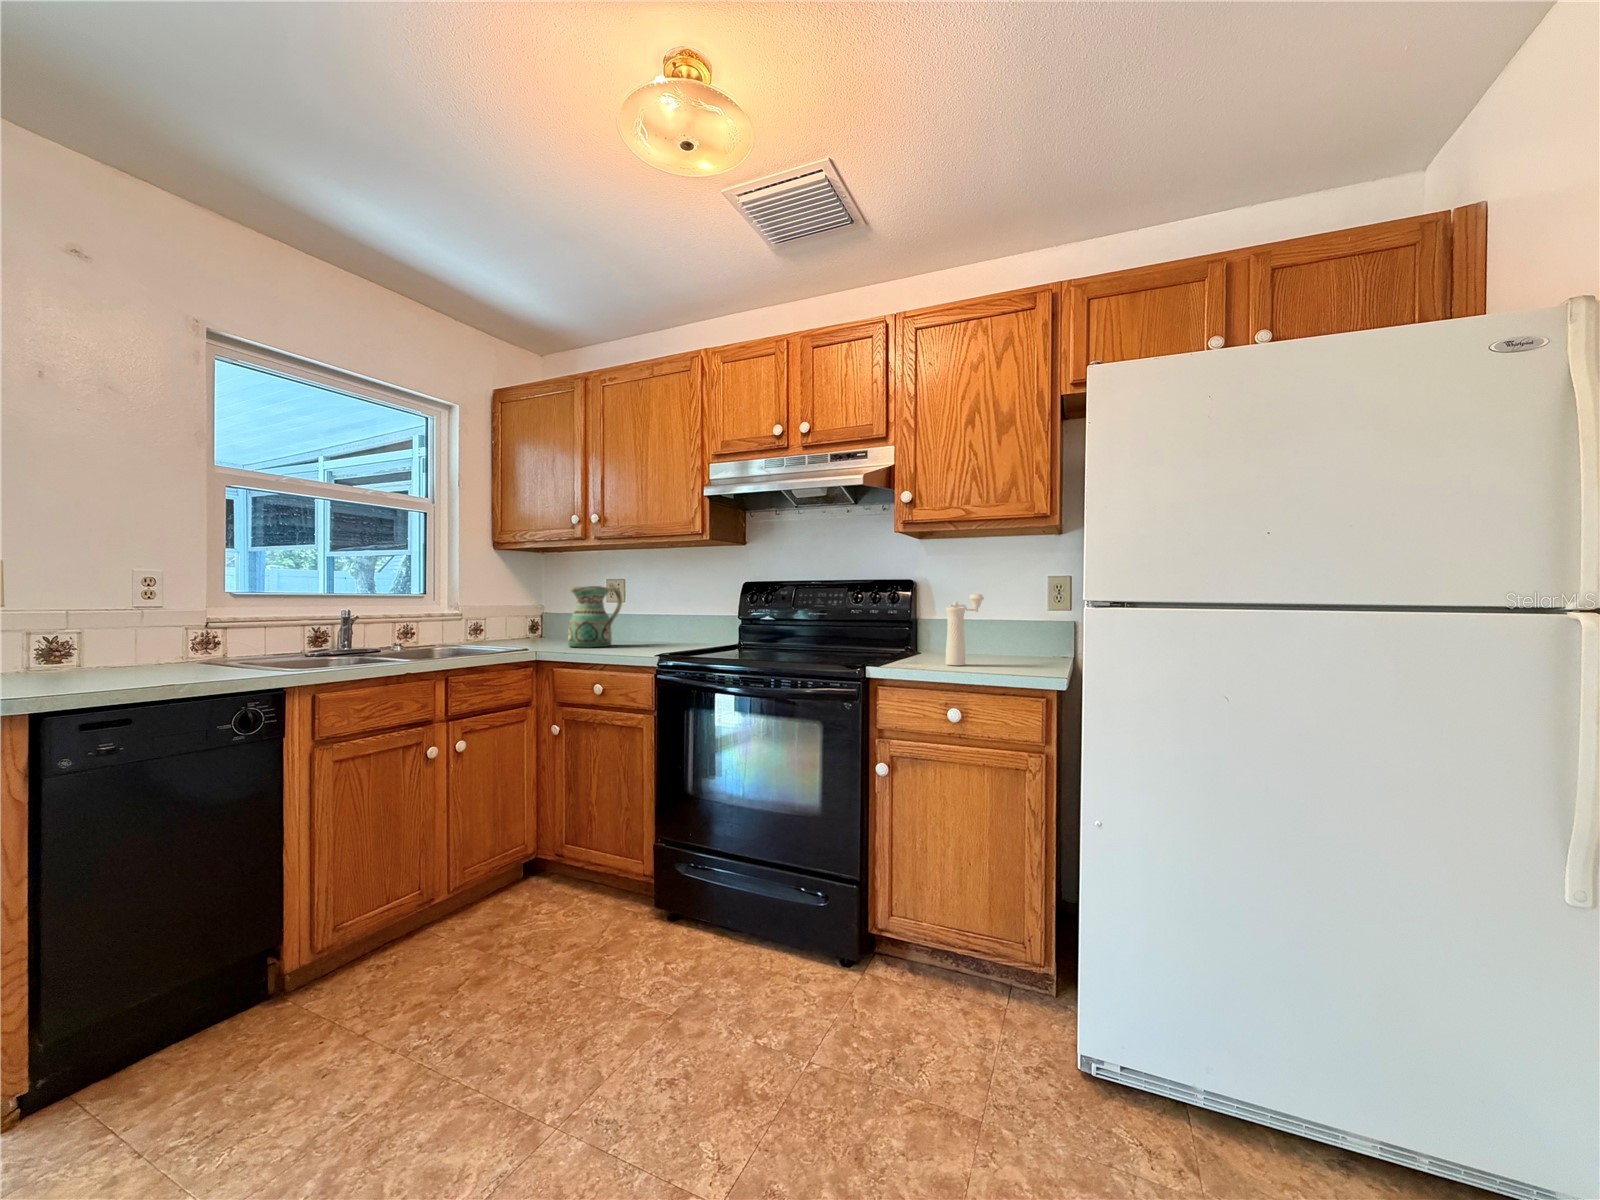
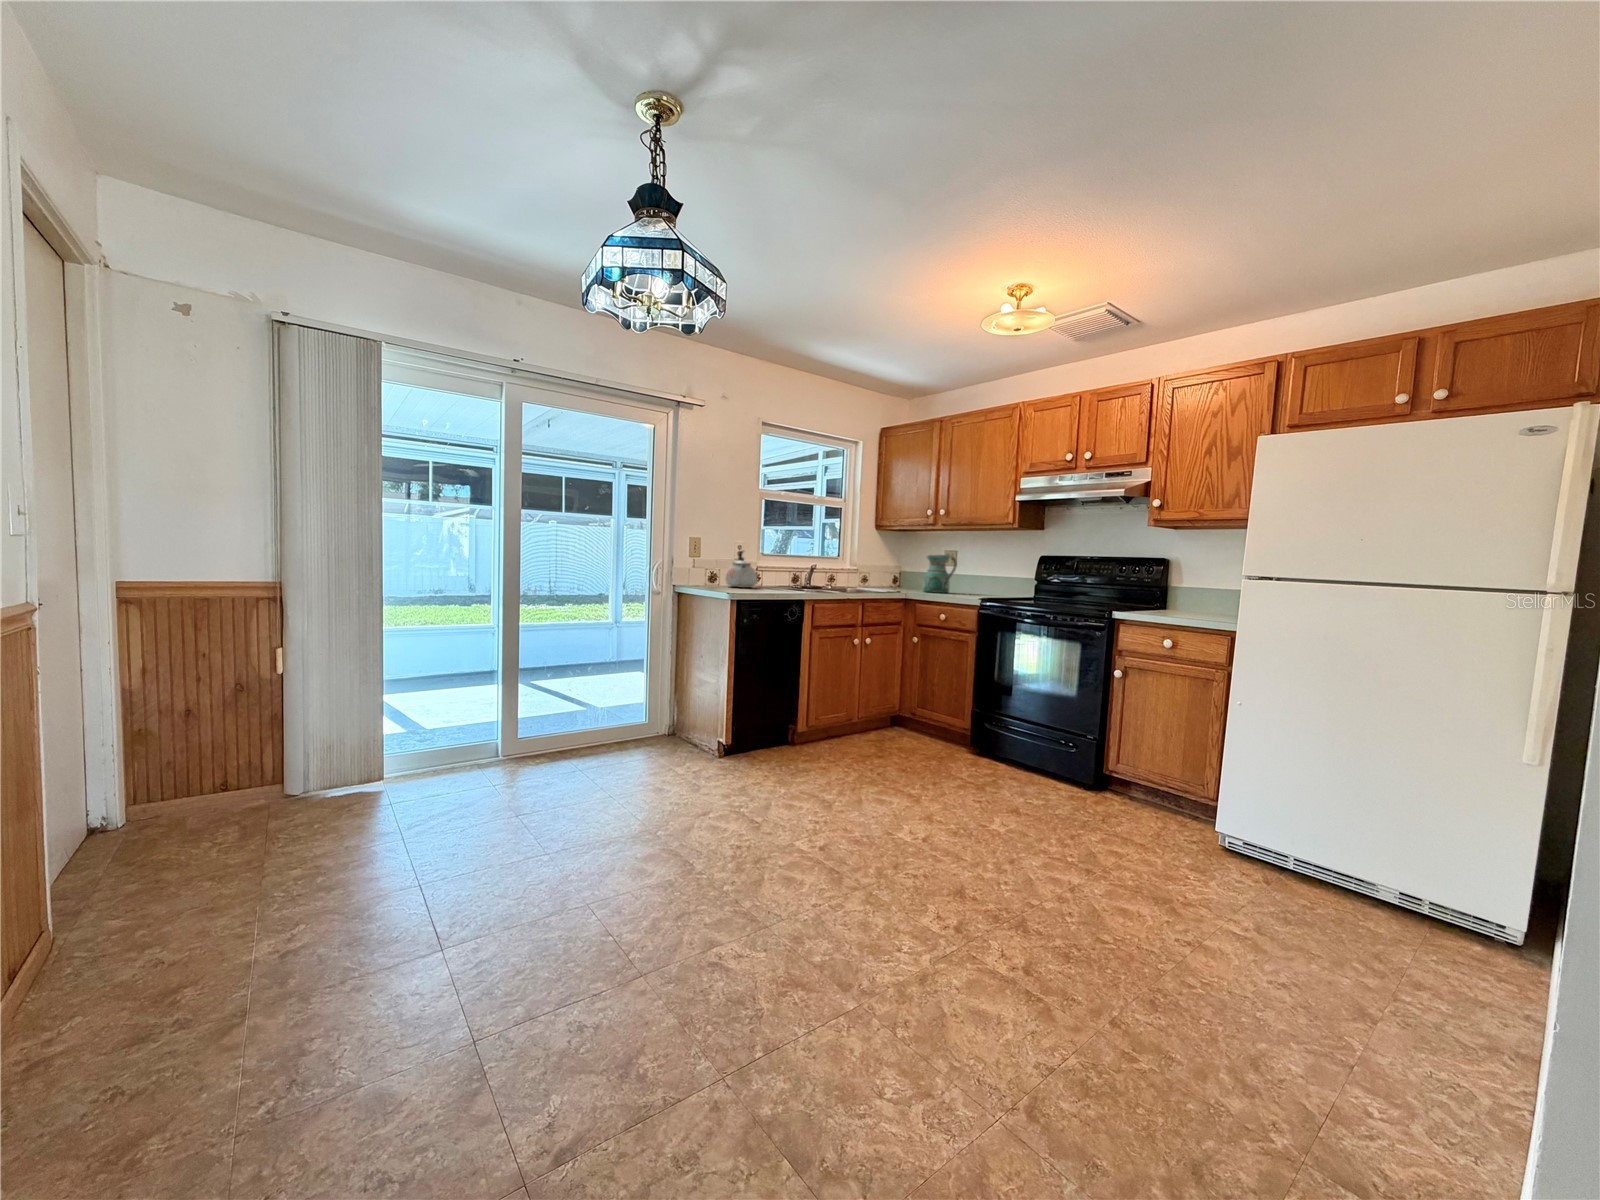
kettle: none [66,590,171,675] -> present [725,551,757,588]
pepper mill: present [946,594,984,665] -> none [1174,570,1211,616]

